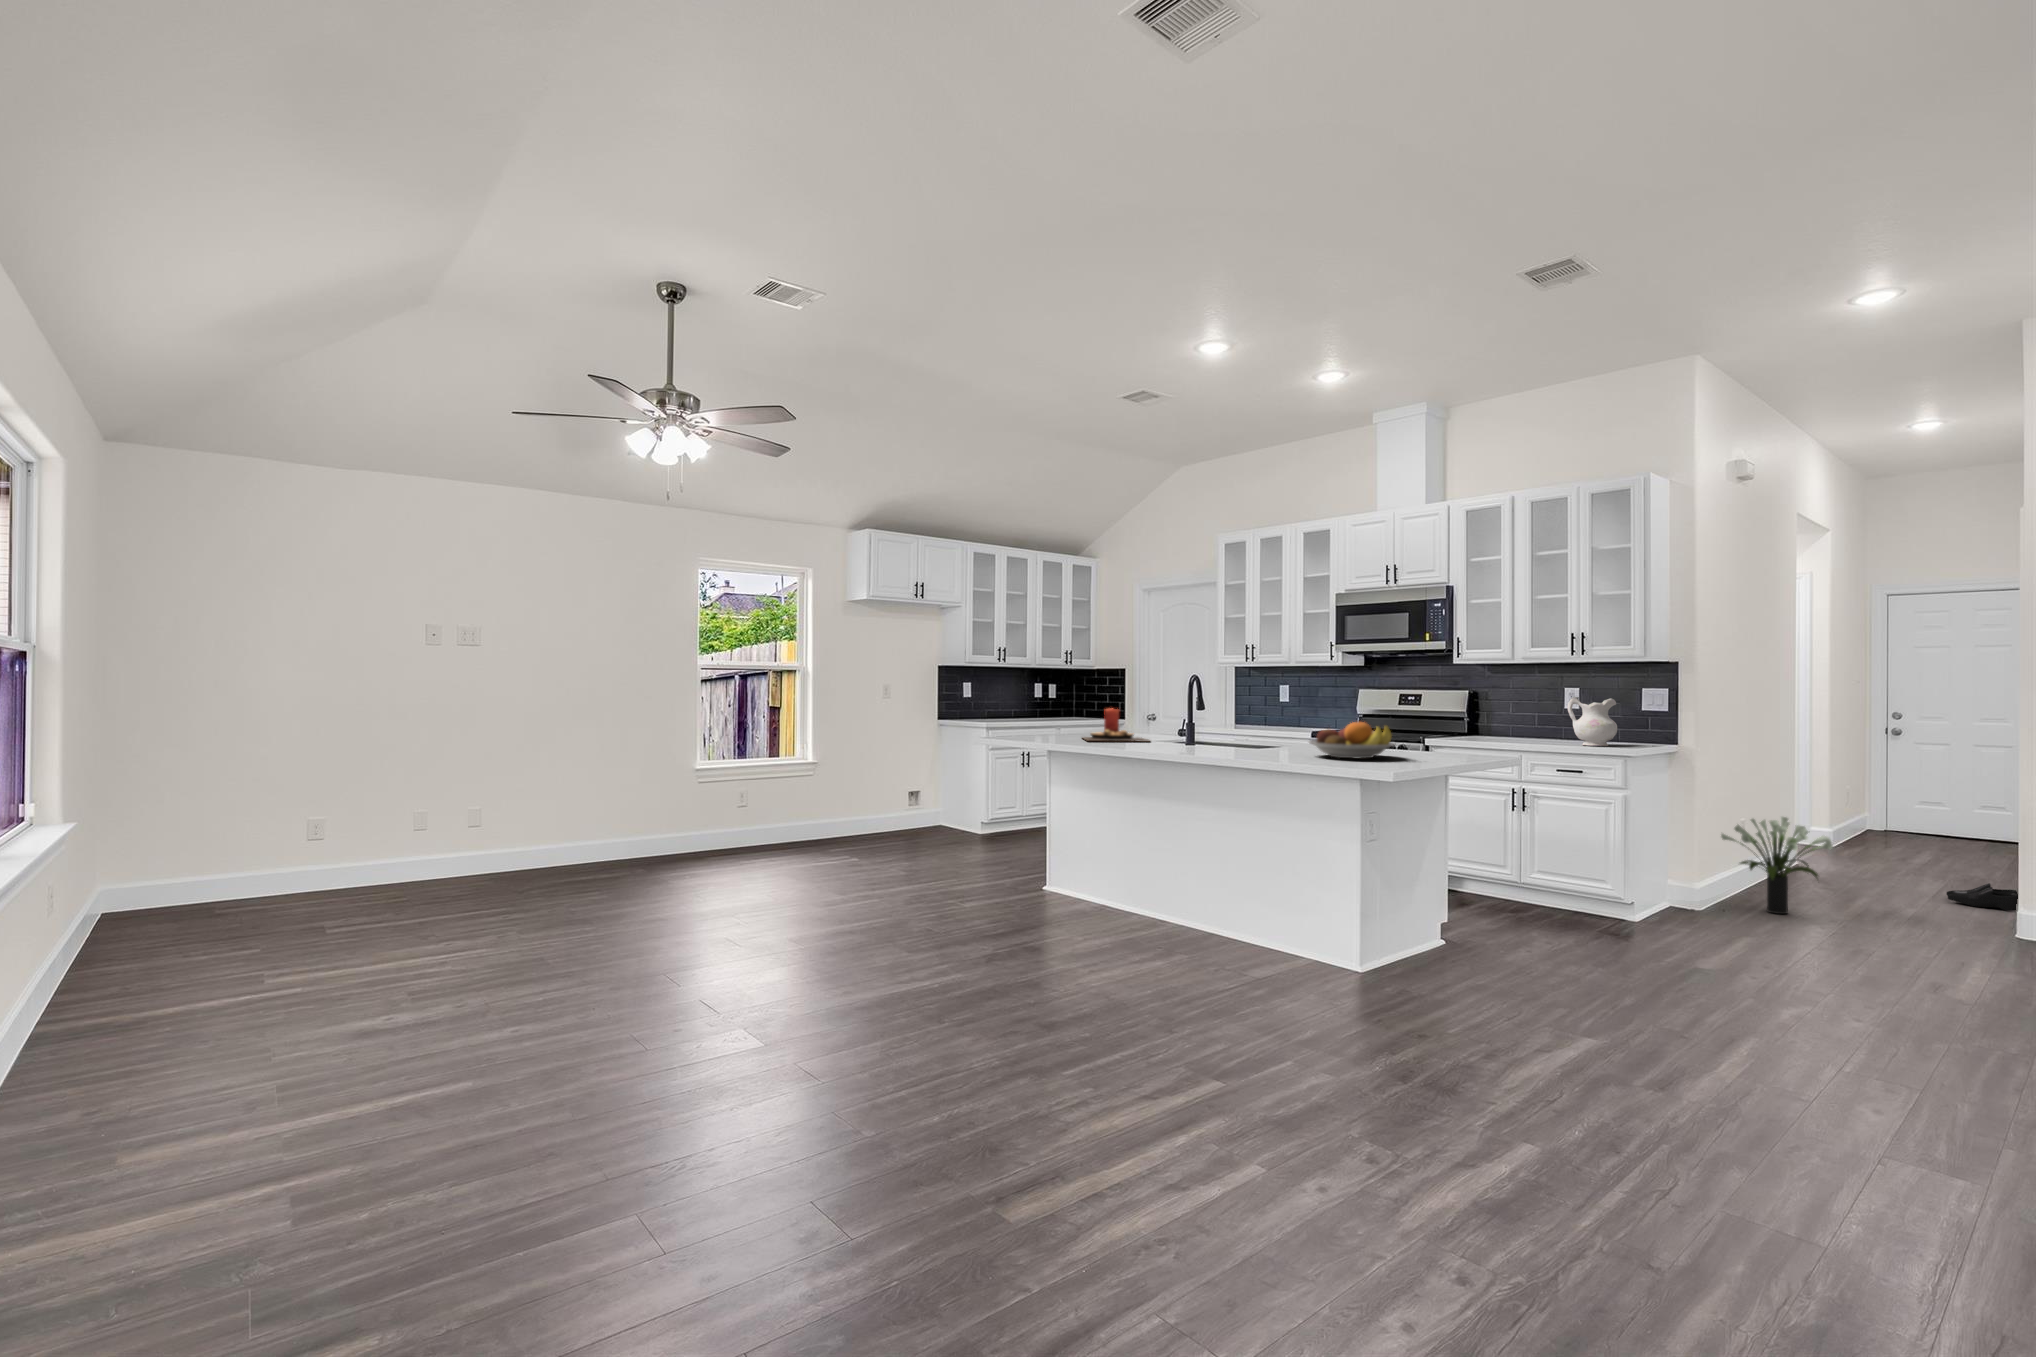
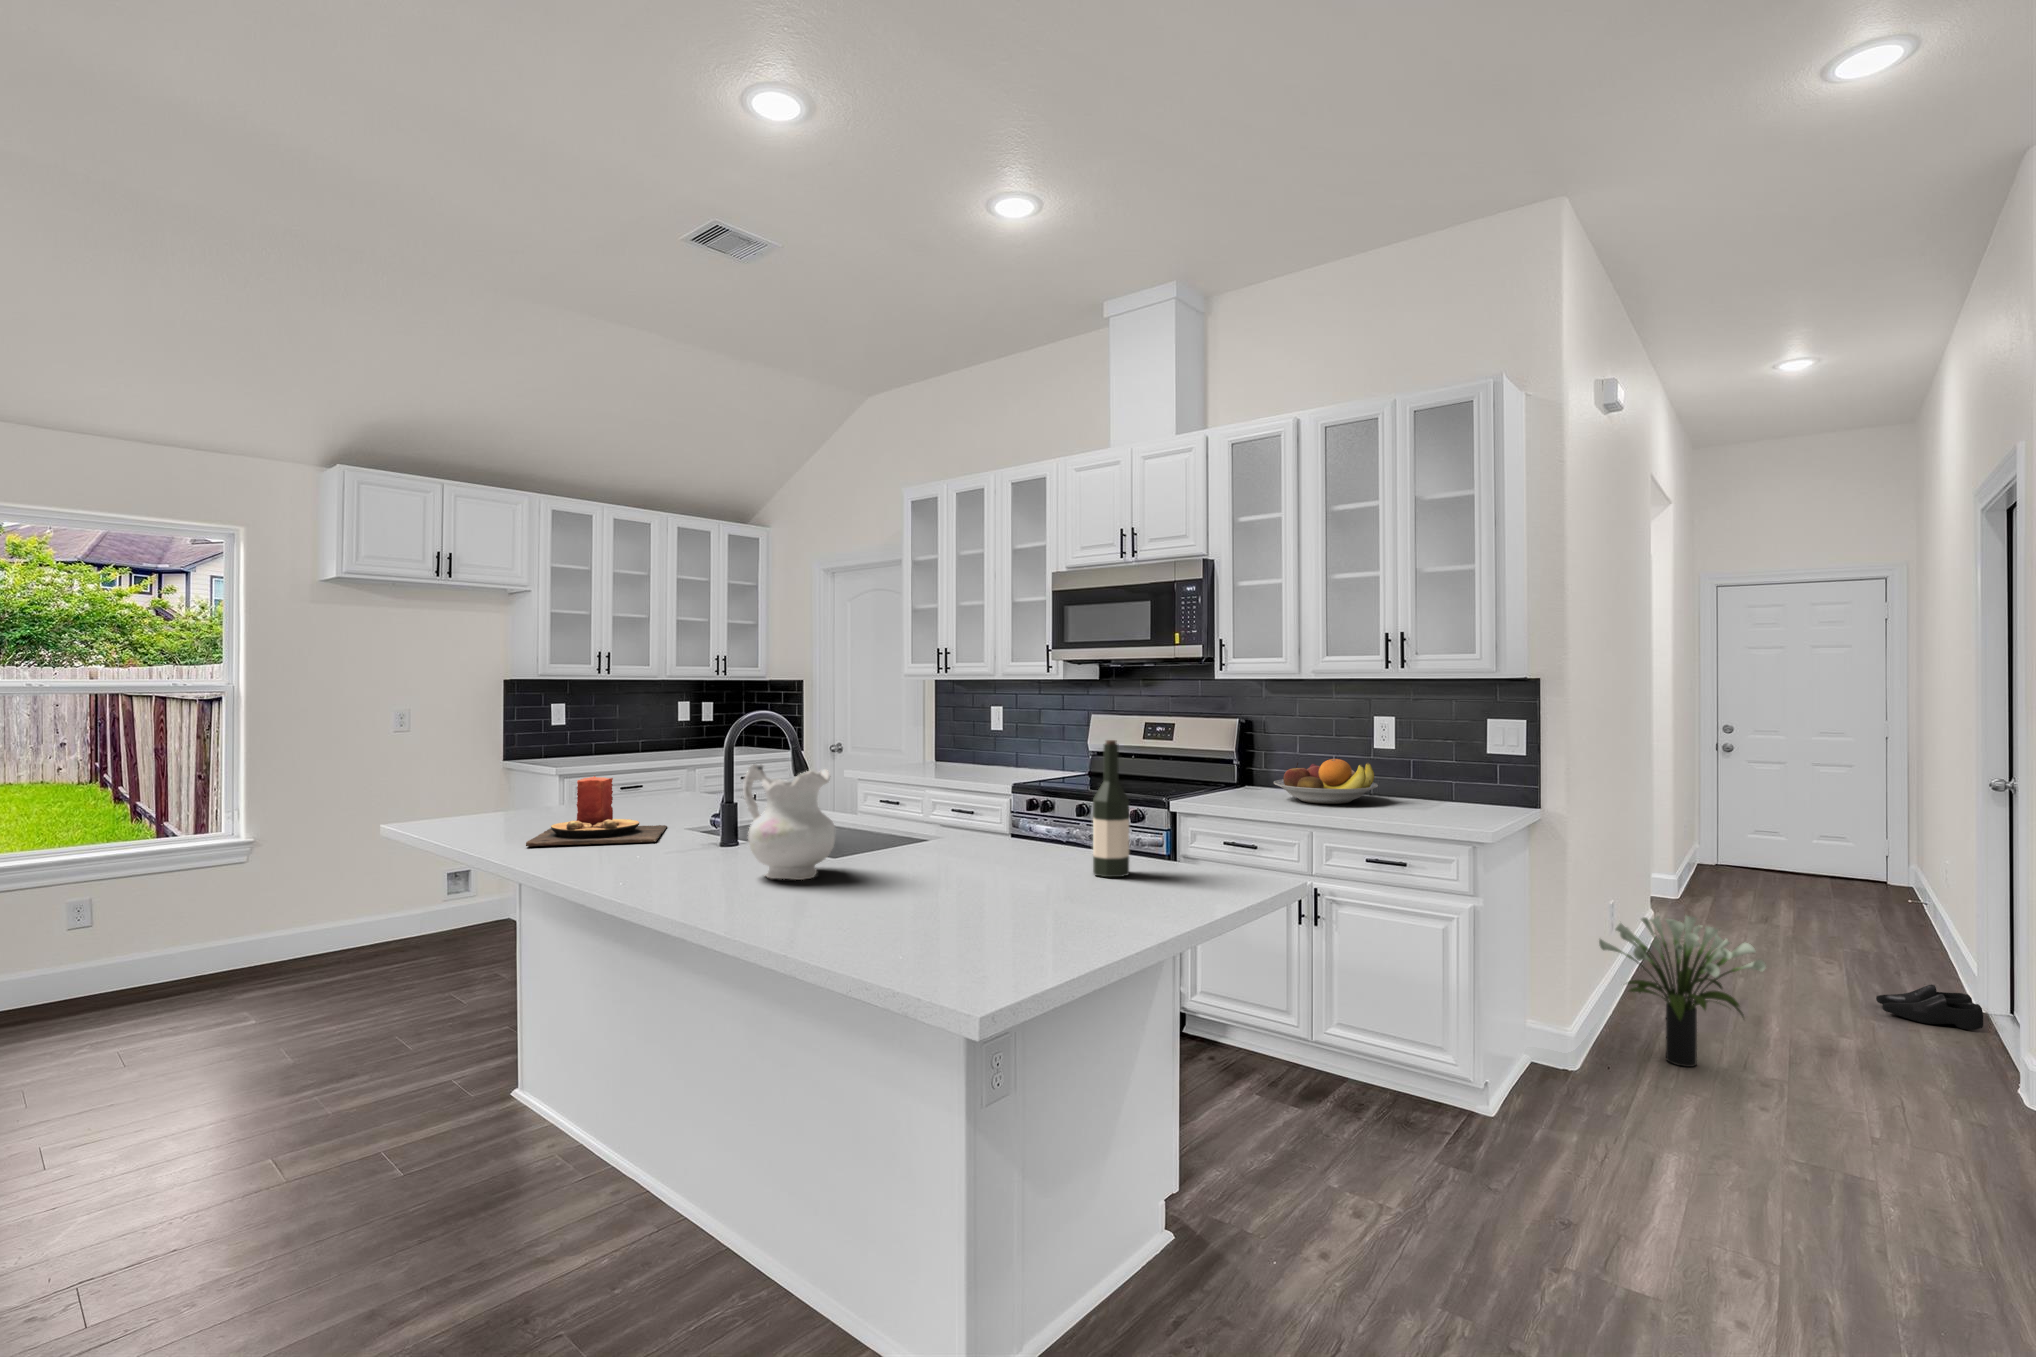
wine bottle: none [1406,685,1426,754] -> present [1093,740,1129,877]
ceramic pitcher: present [1568,697,1617,746] -> present [744,764,835,880]
fruit bowl: present [1309,722,1395,759] -> present [1274,759,1378,804]

